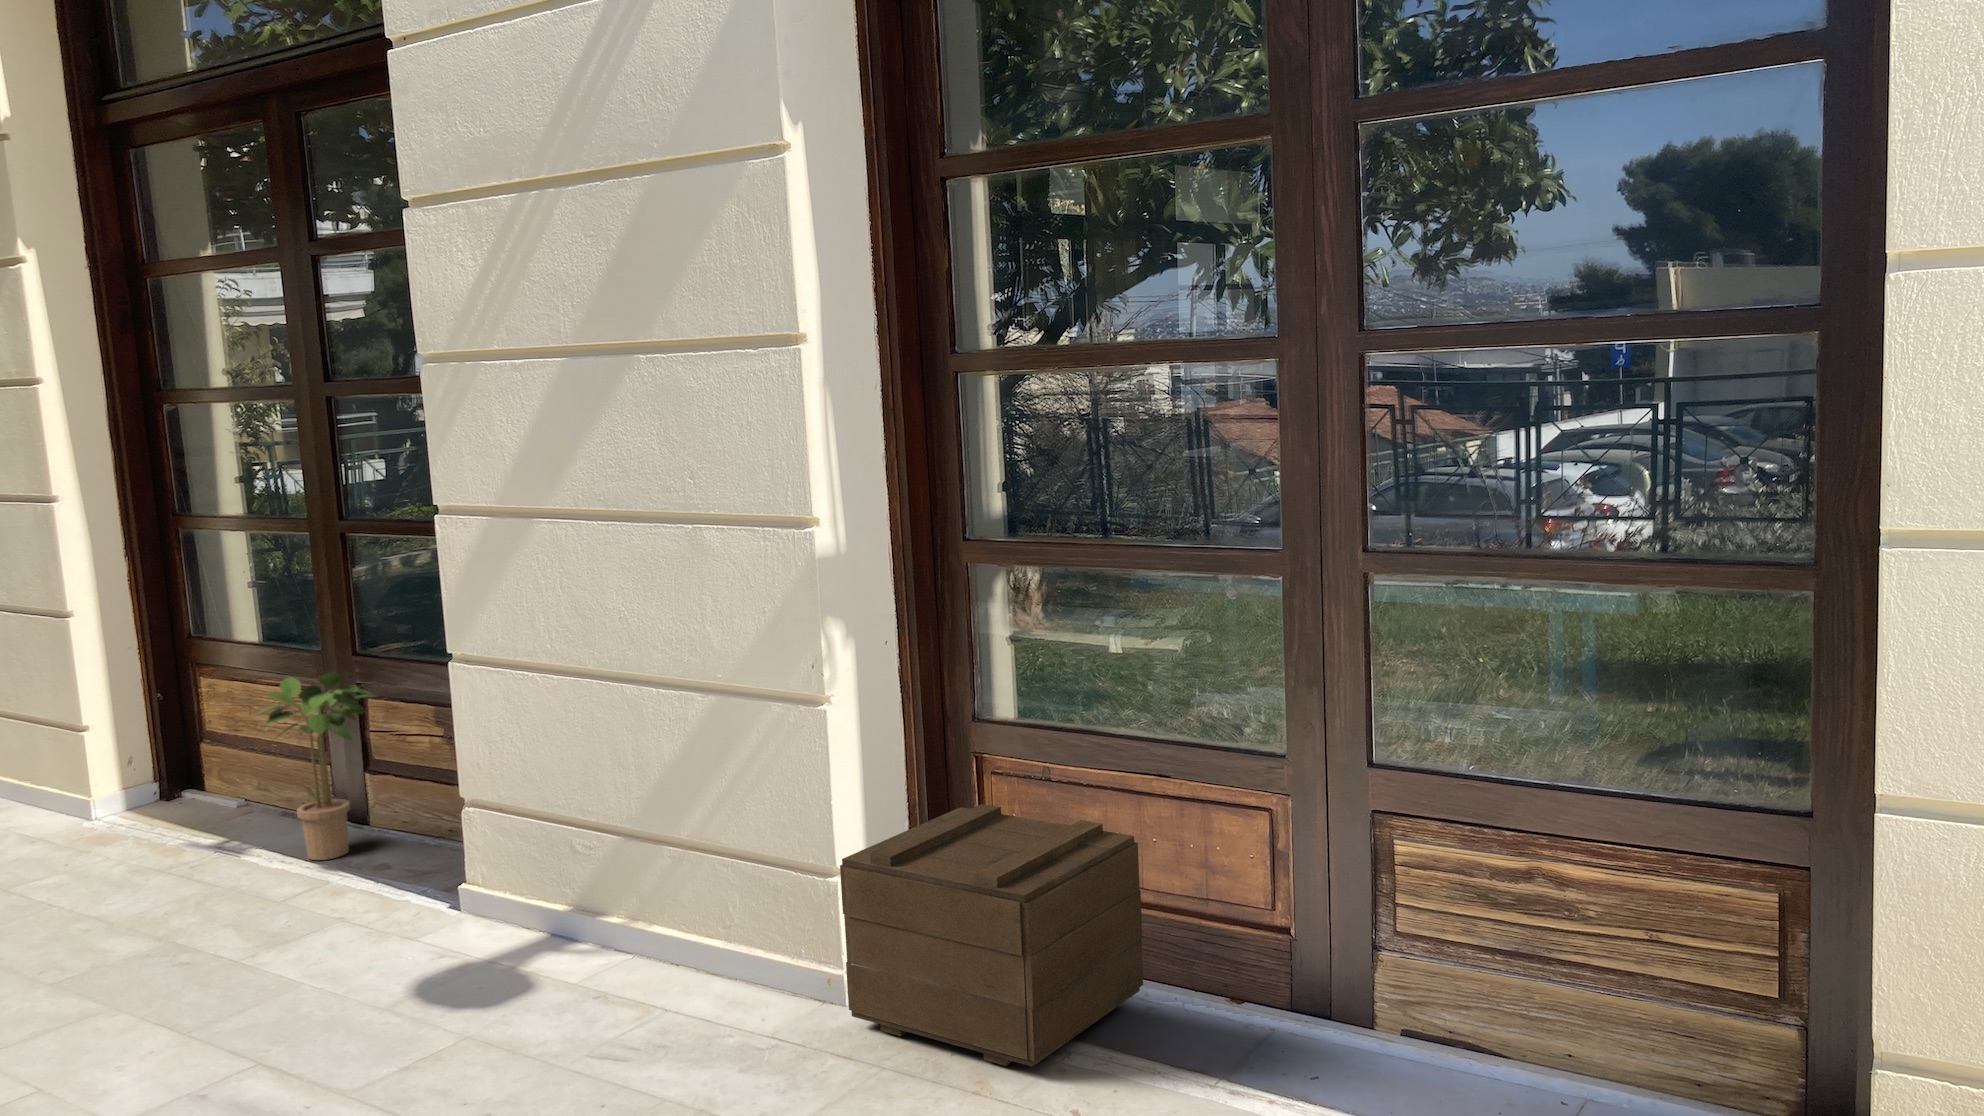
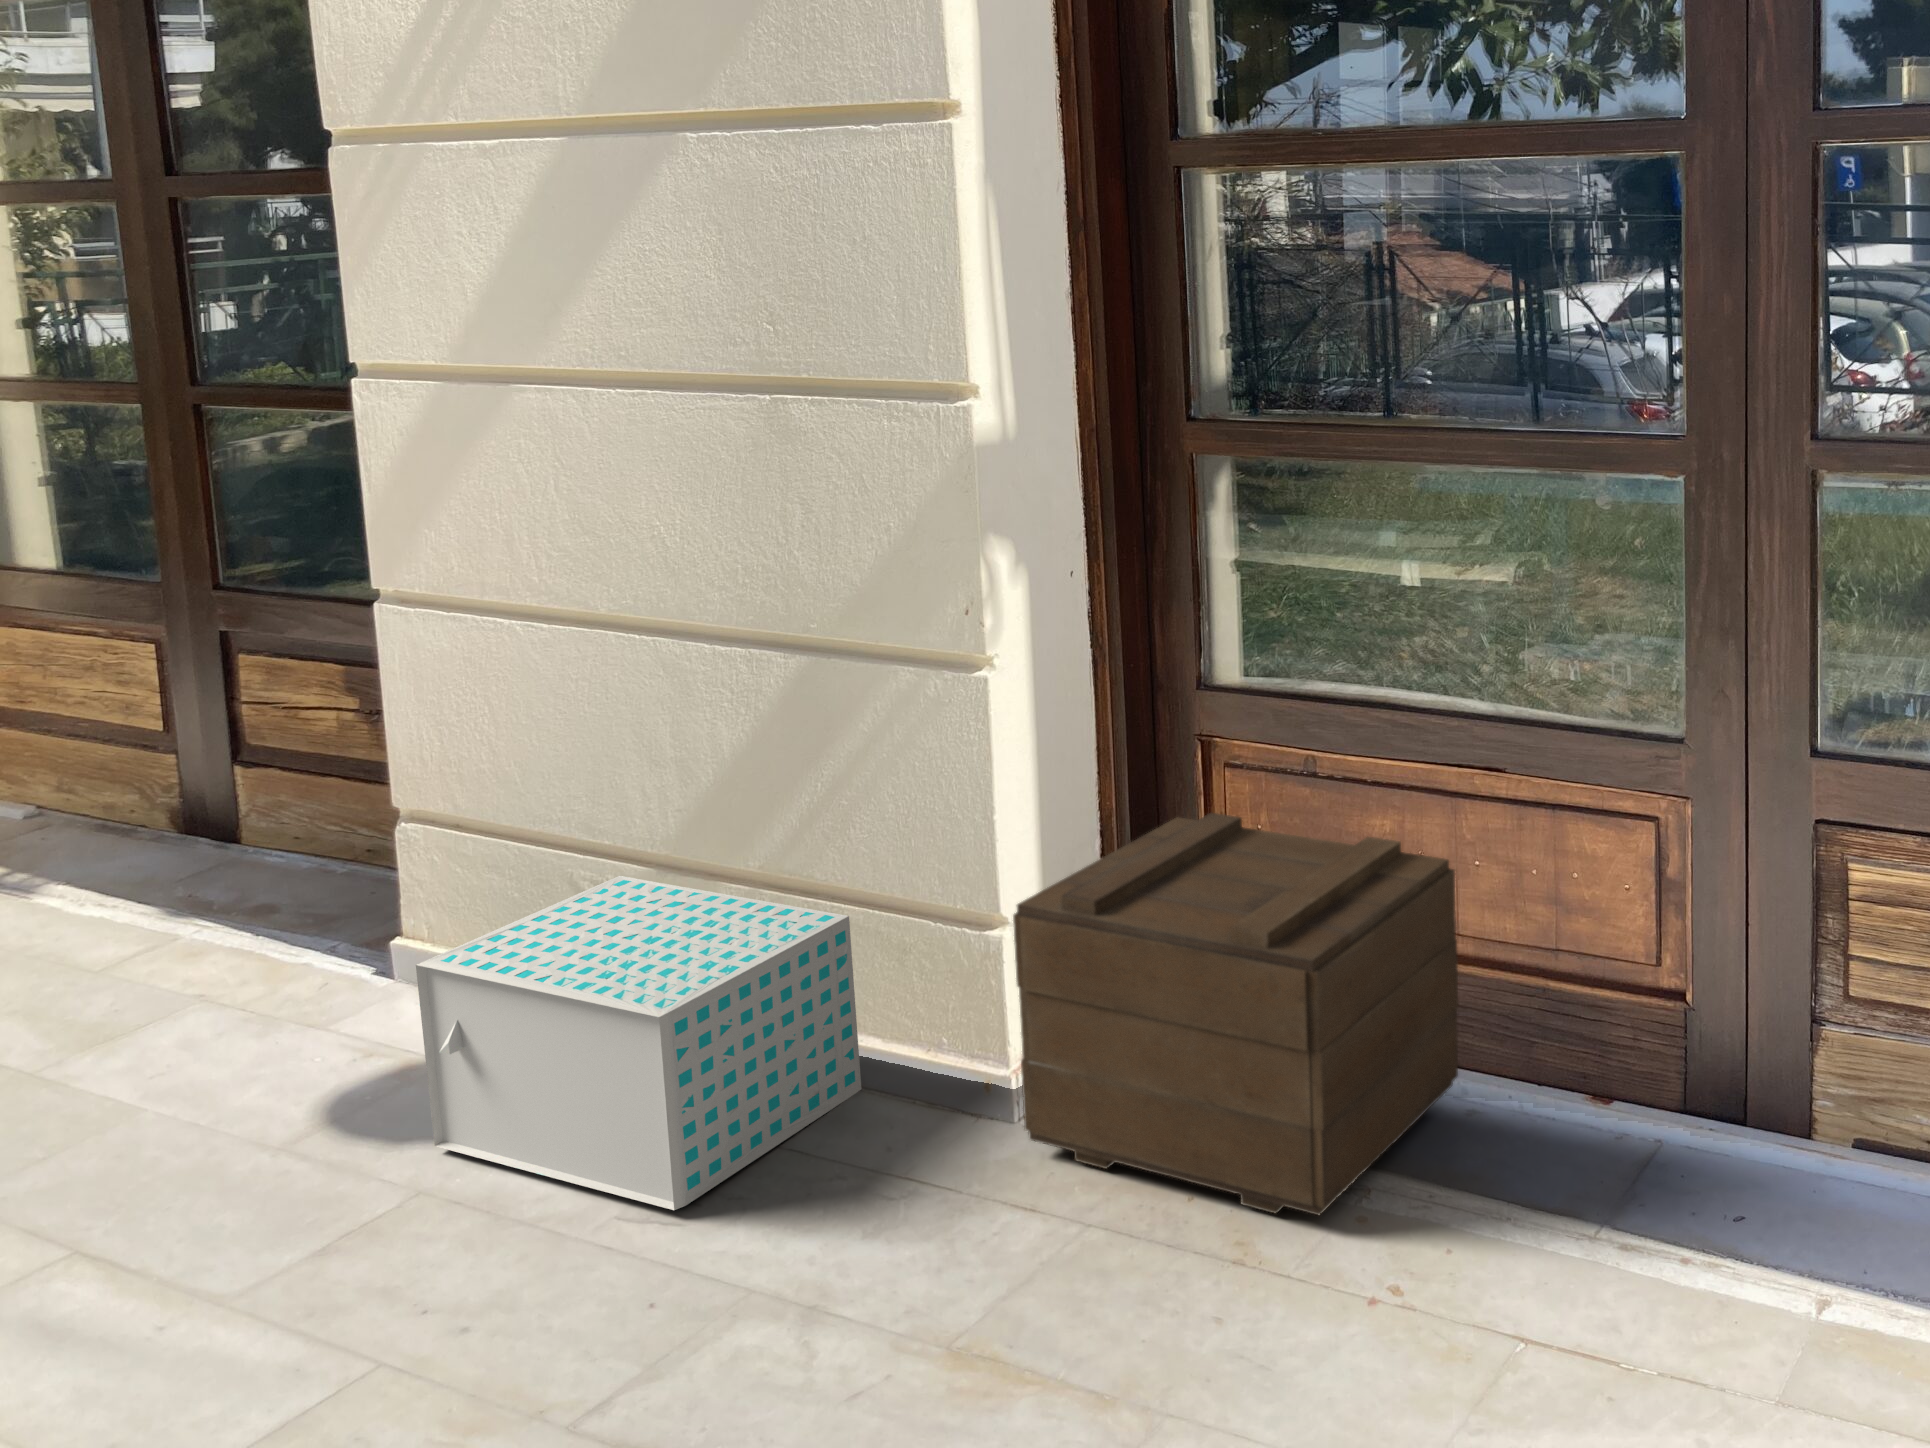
potted plant: present [258,673,377,860] -> none [55,616,256,902]
storage box: none [466,841,750,1052] -> present [416,876,861,1210]

